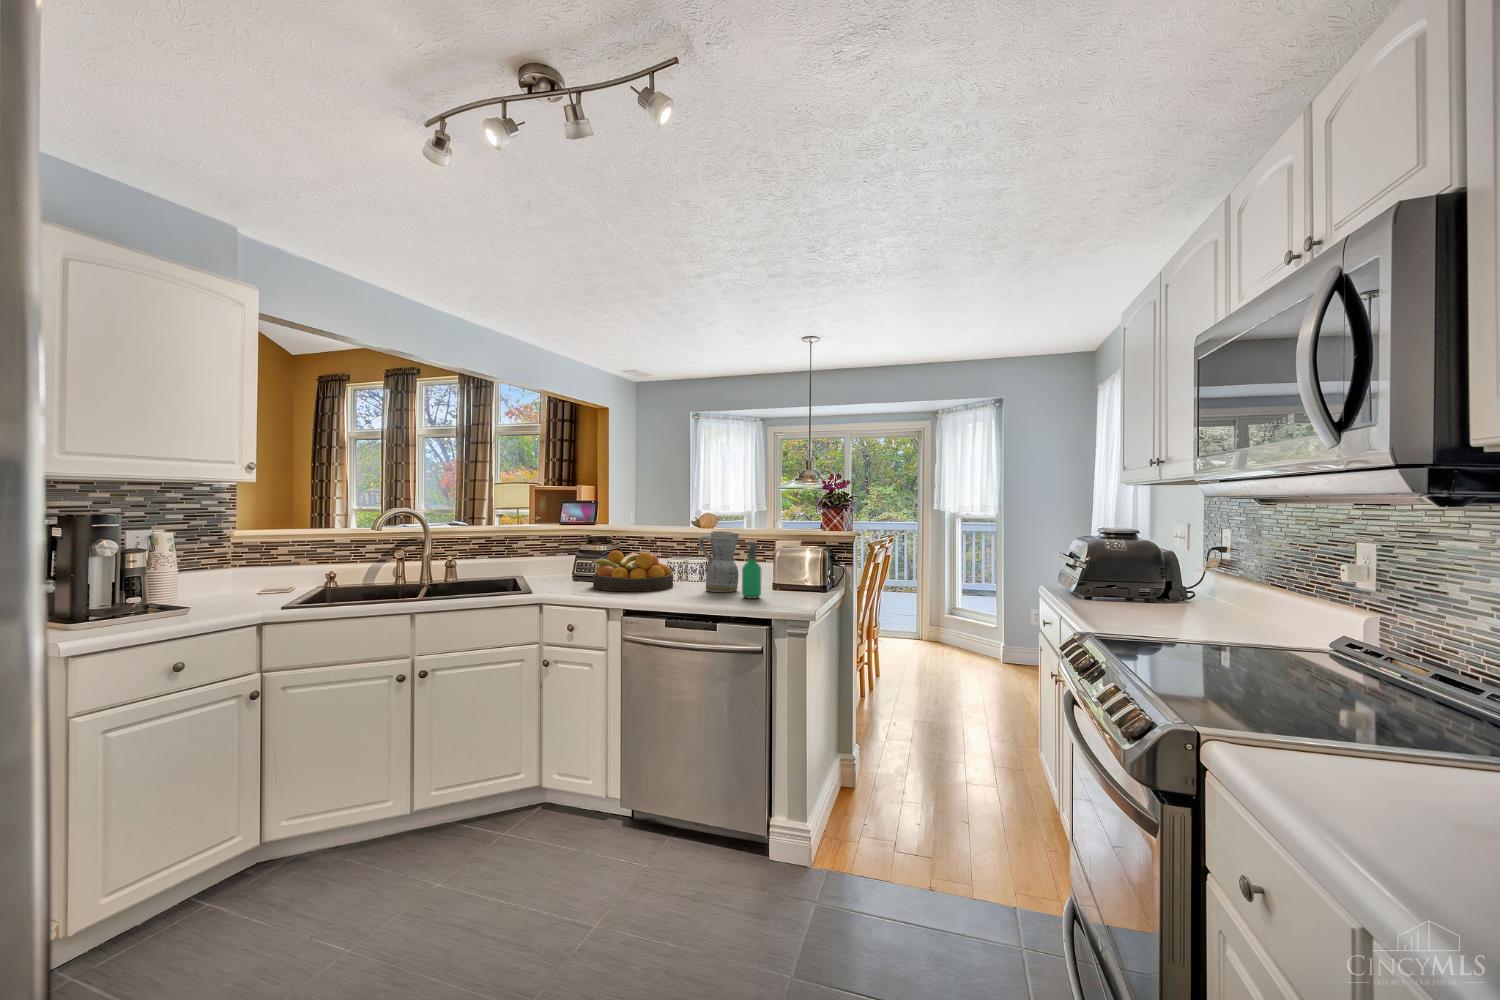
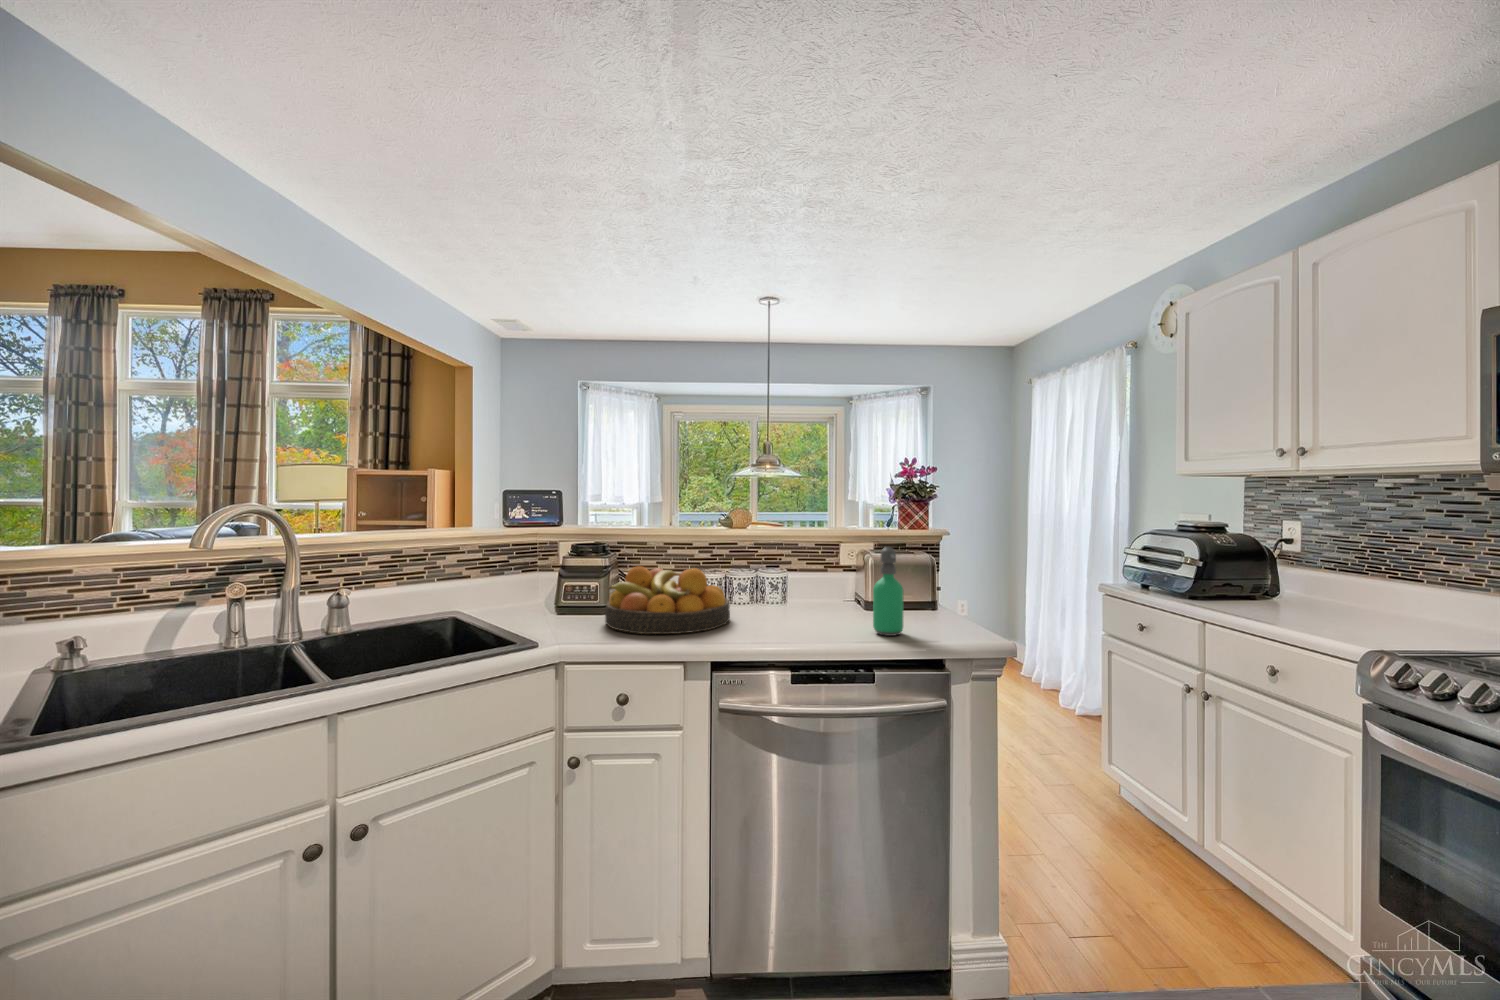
ceramic pitcher: present [698,531,739,592] -> none [780,532,839,625]

